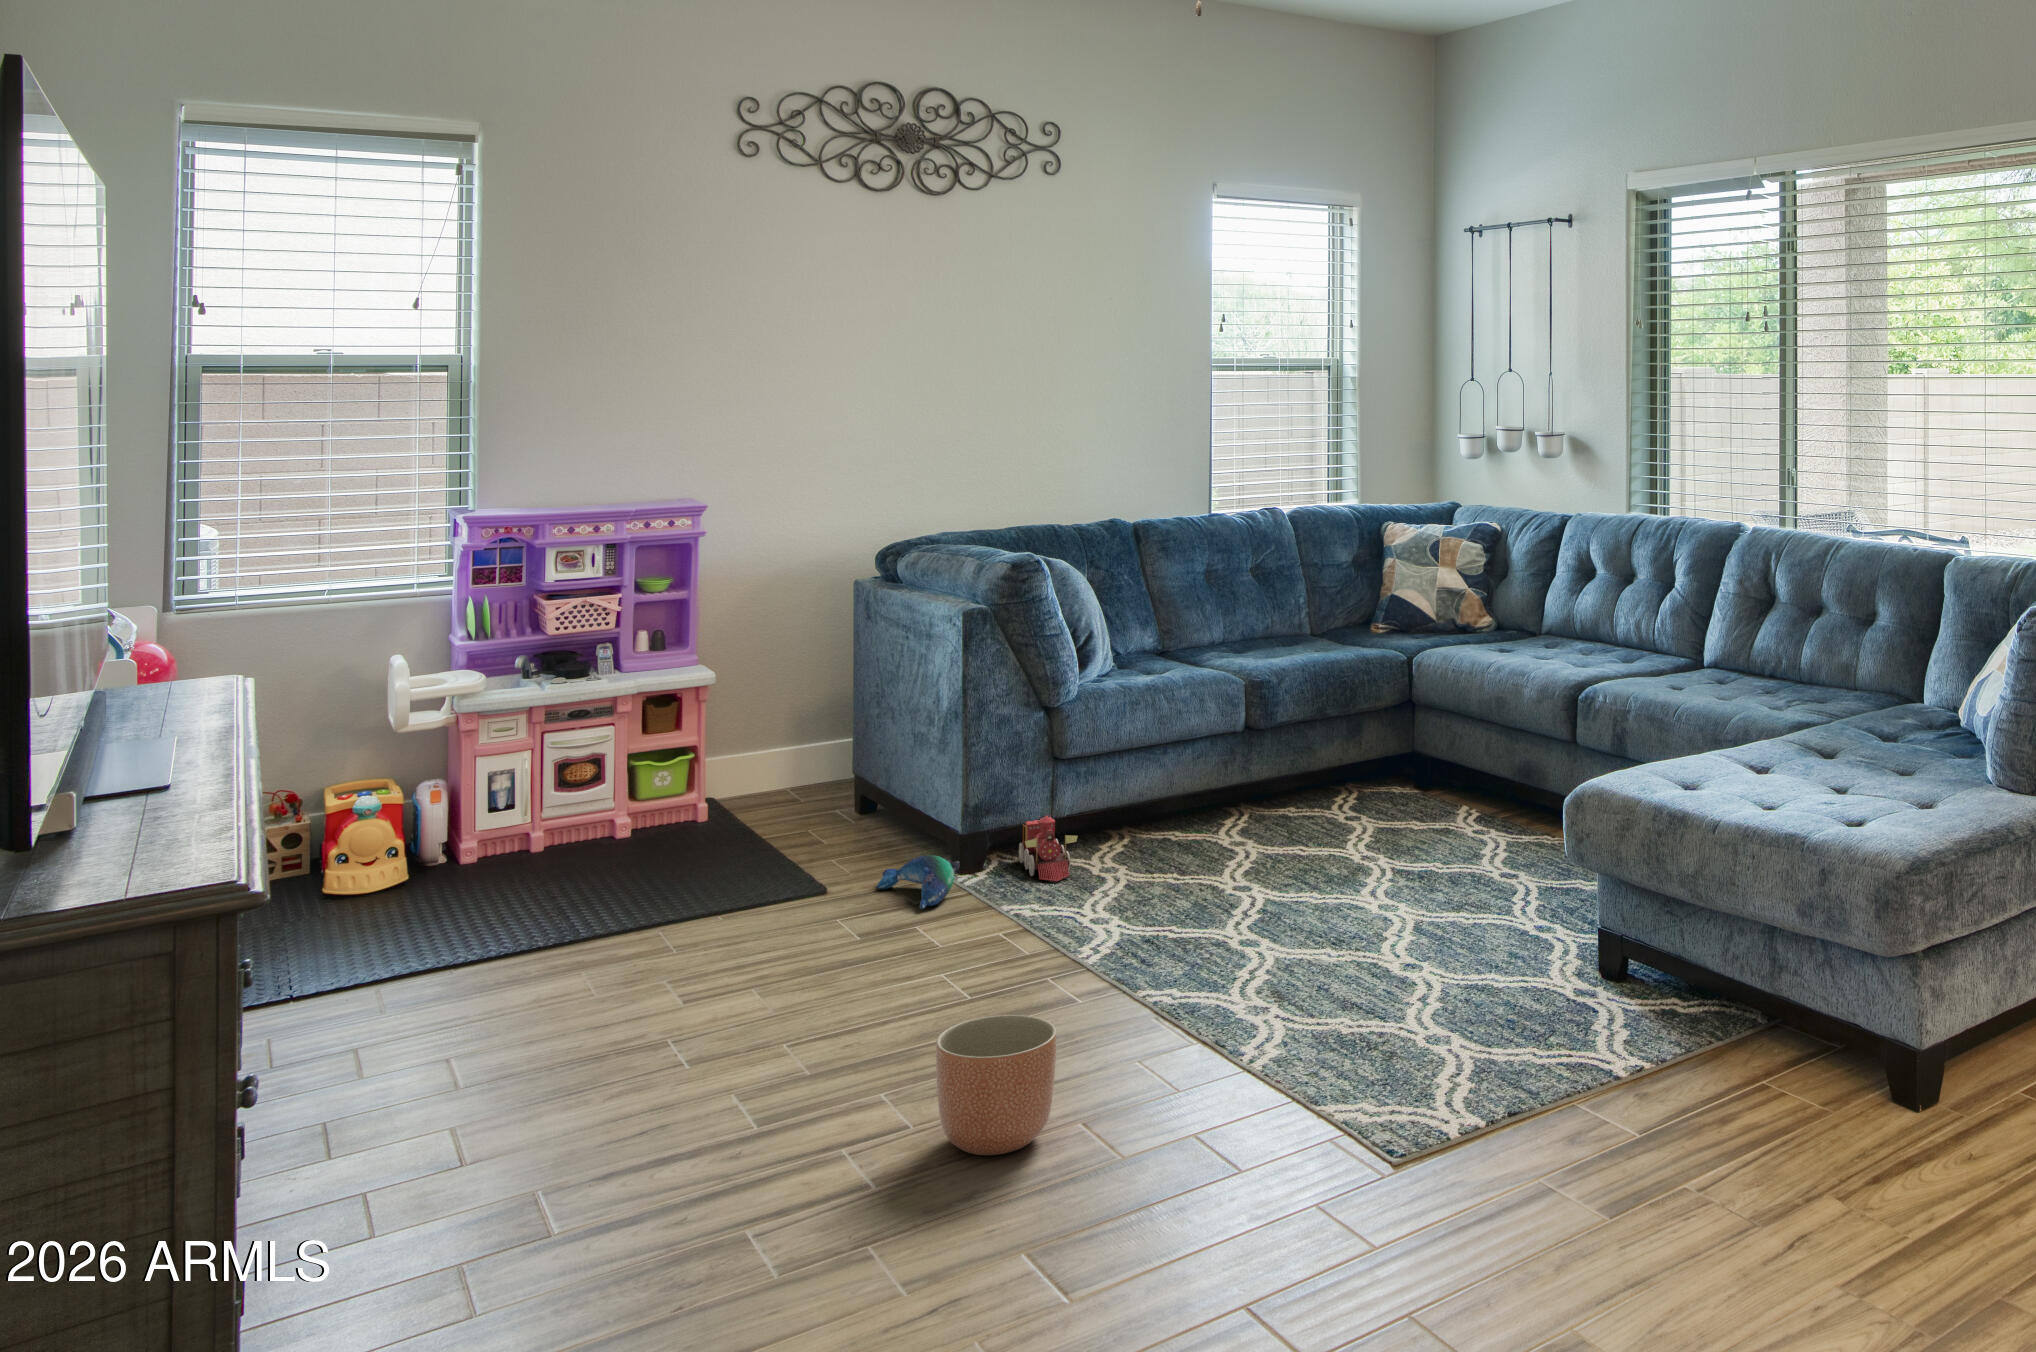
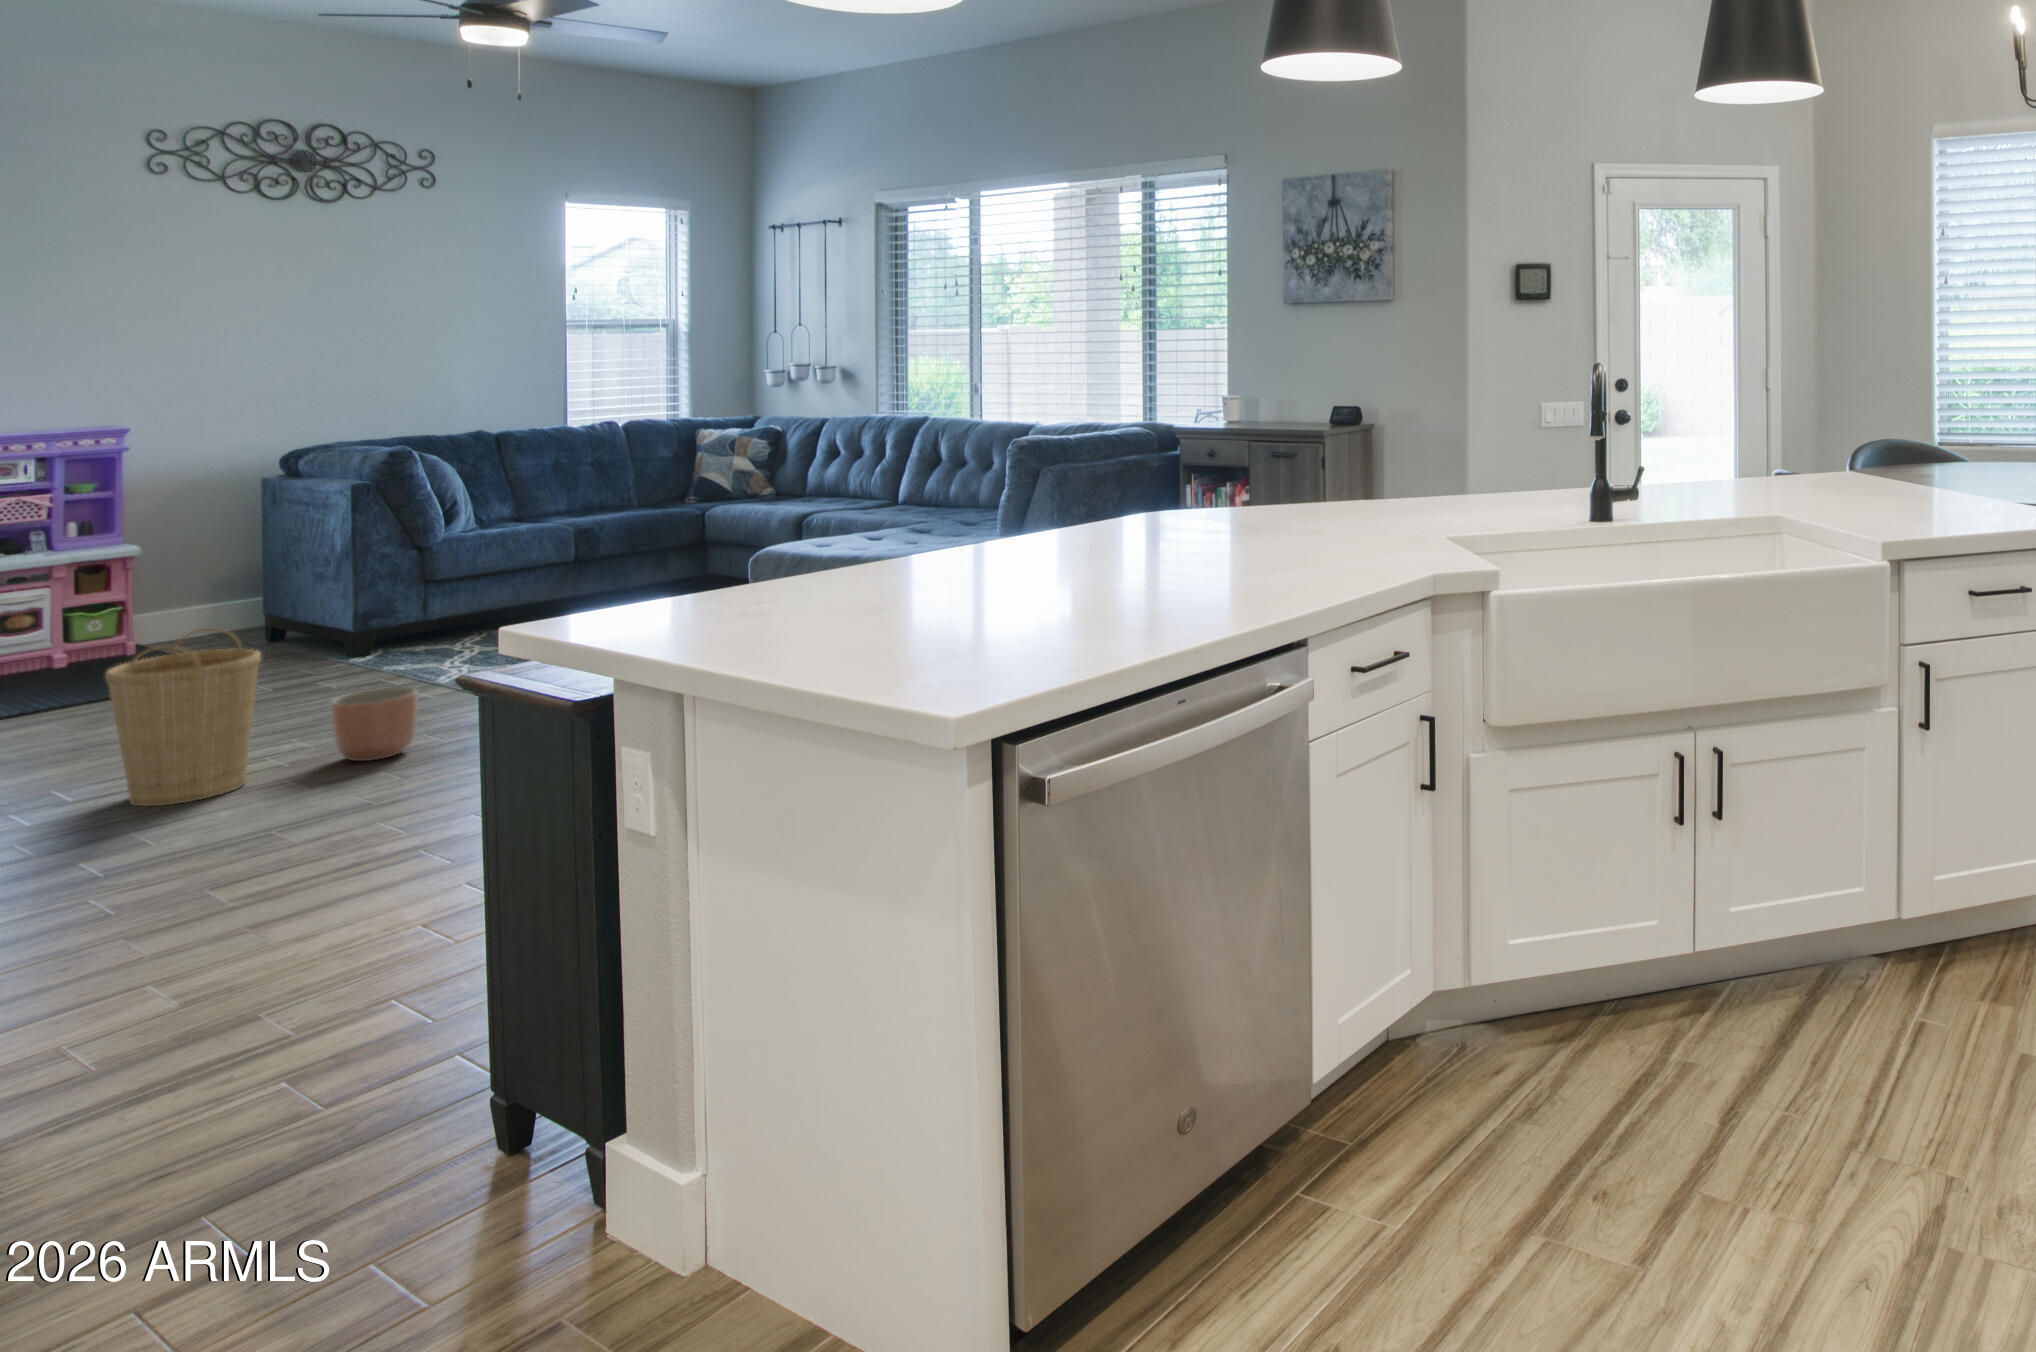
toy train: present [1019,816,1078,881] -> none [408,615,453,654]
plush toy: present [877,855,960,909] -> none [289,644,357,675]
basket: none [633,899,843,1226] -> present [105,628,261,806]

